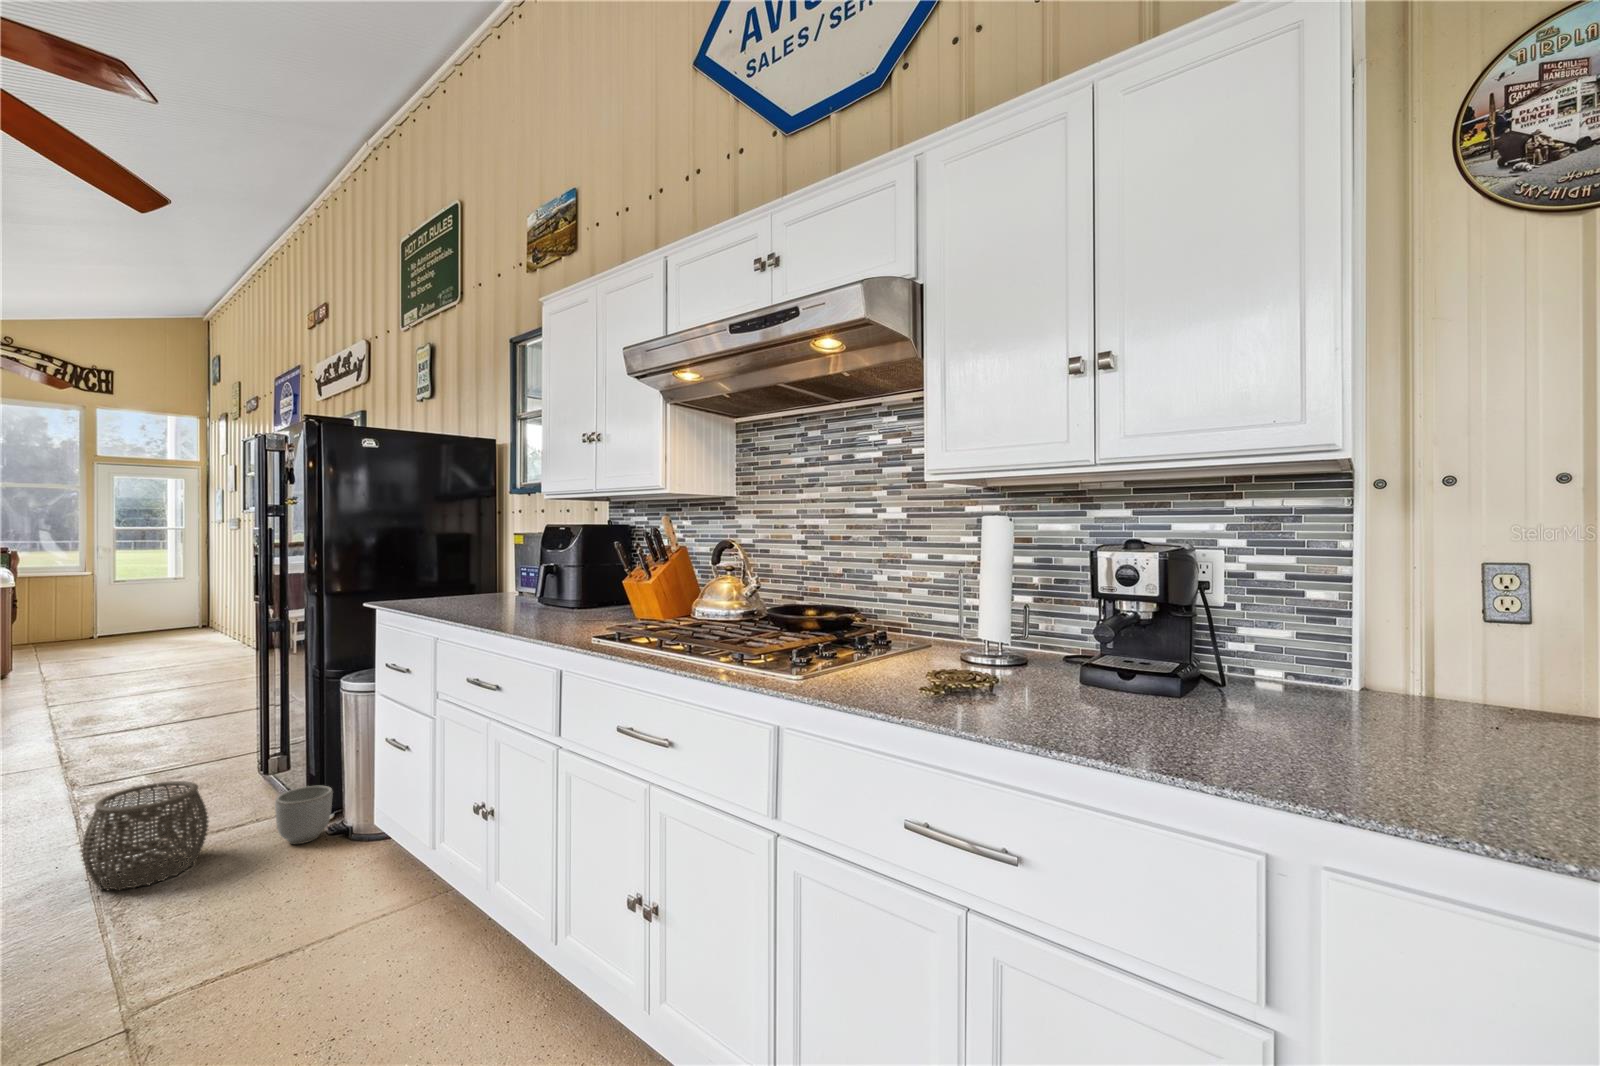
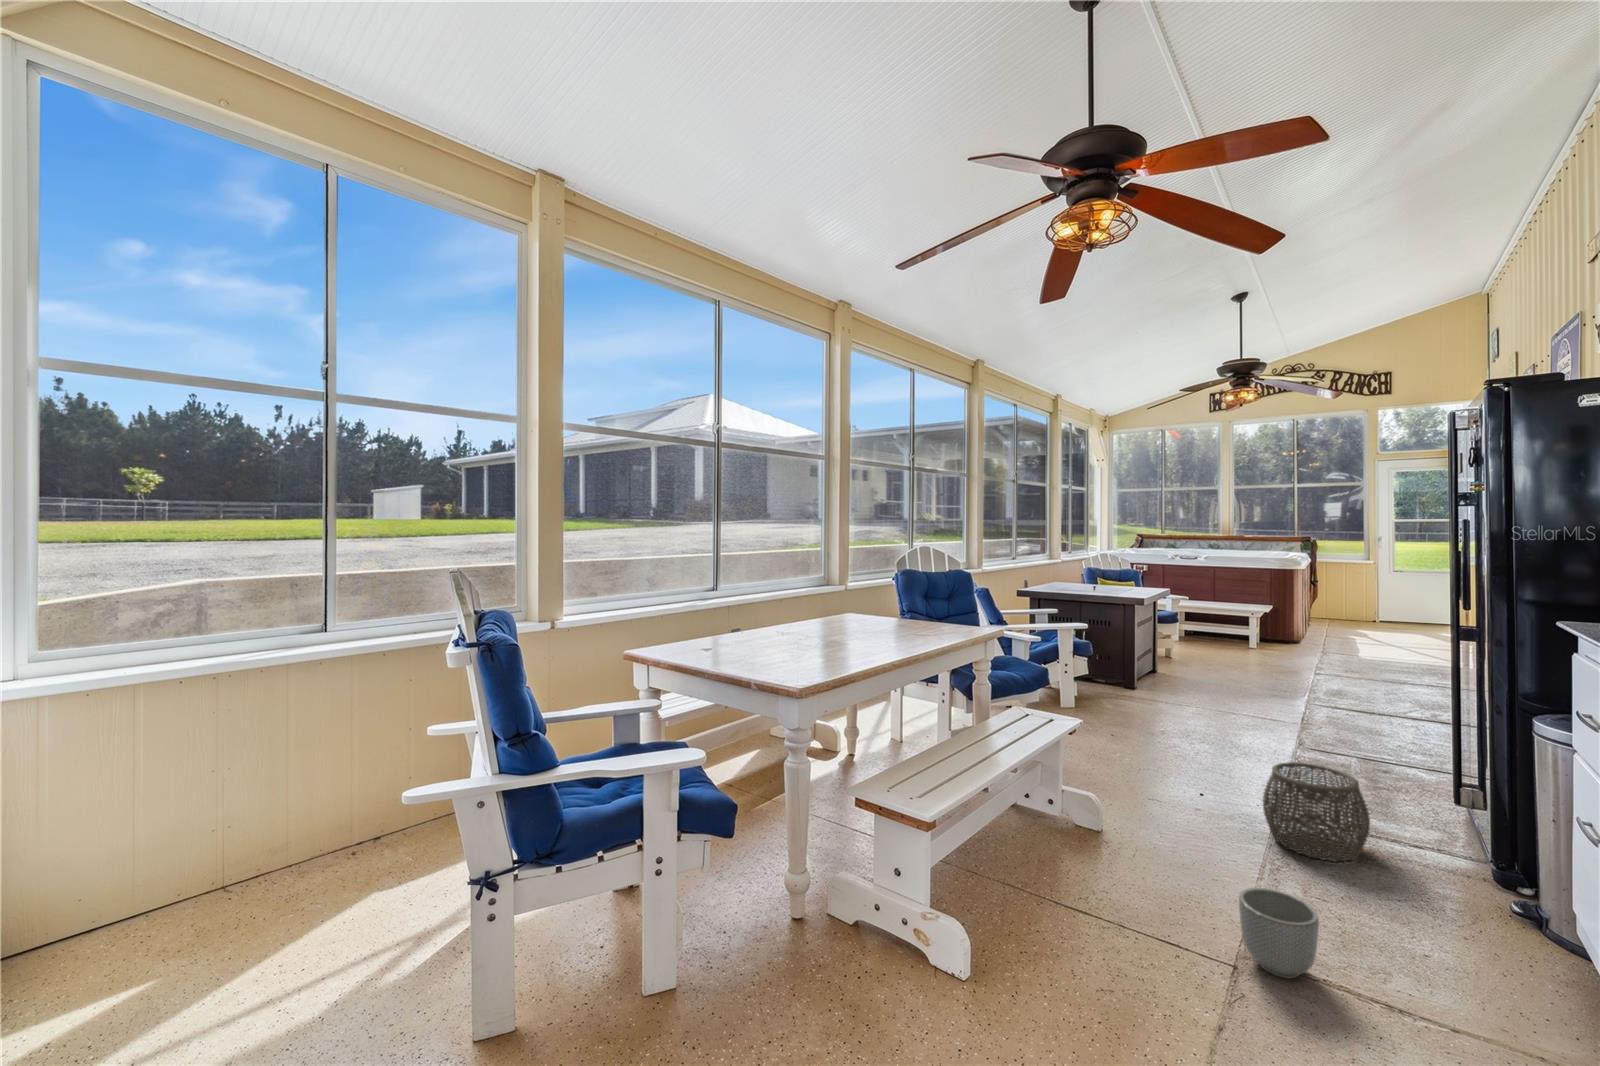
planter: present [275,786,333,844] -> present [1239,888,1319,979]

